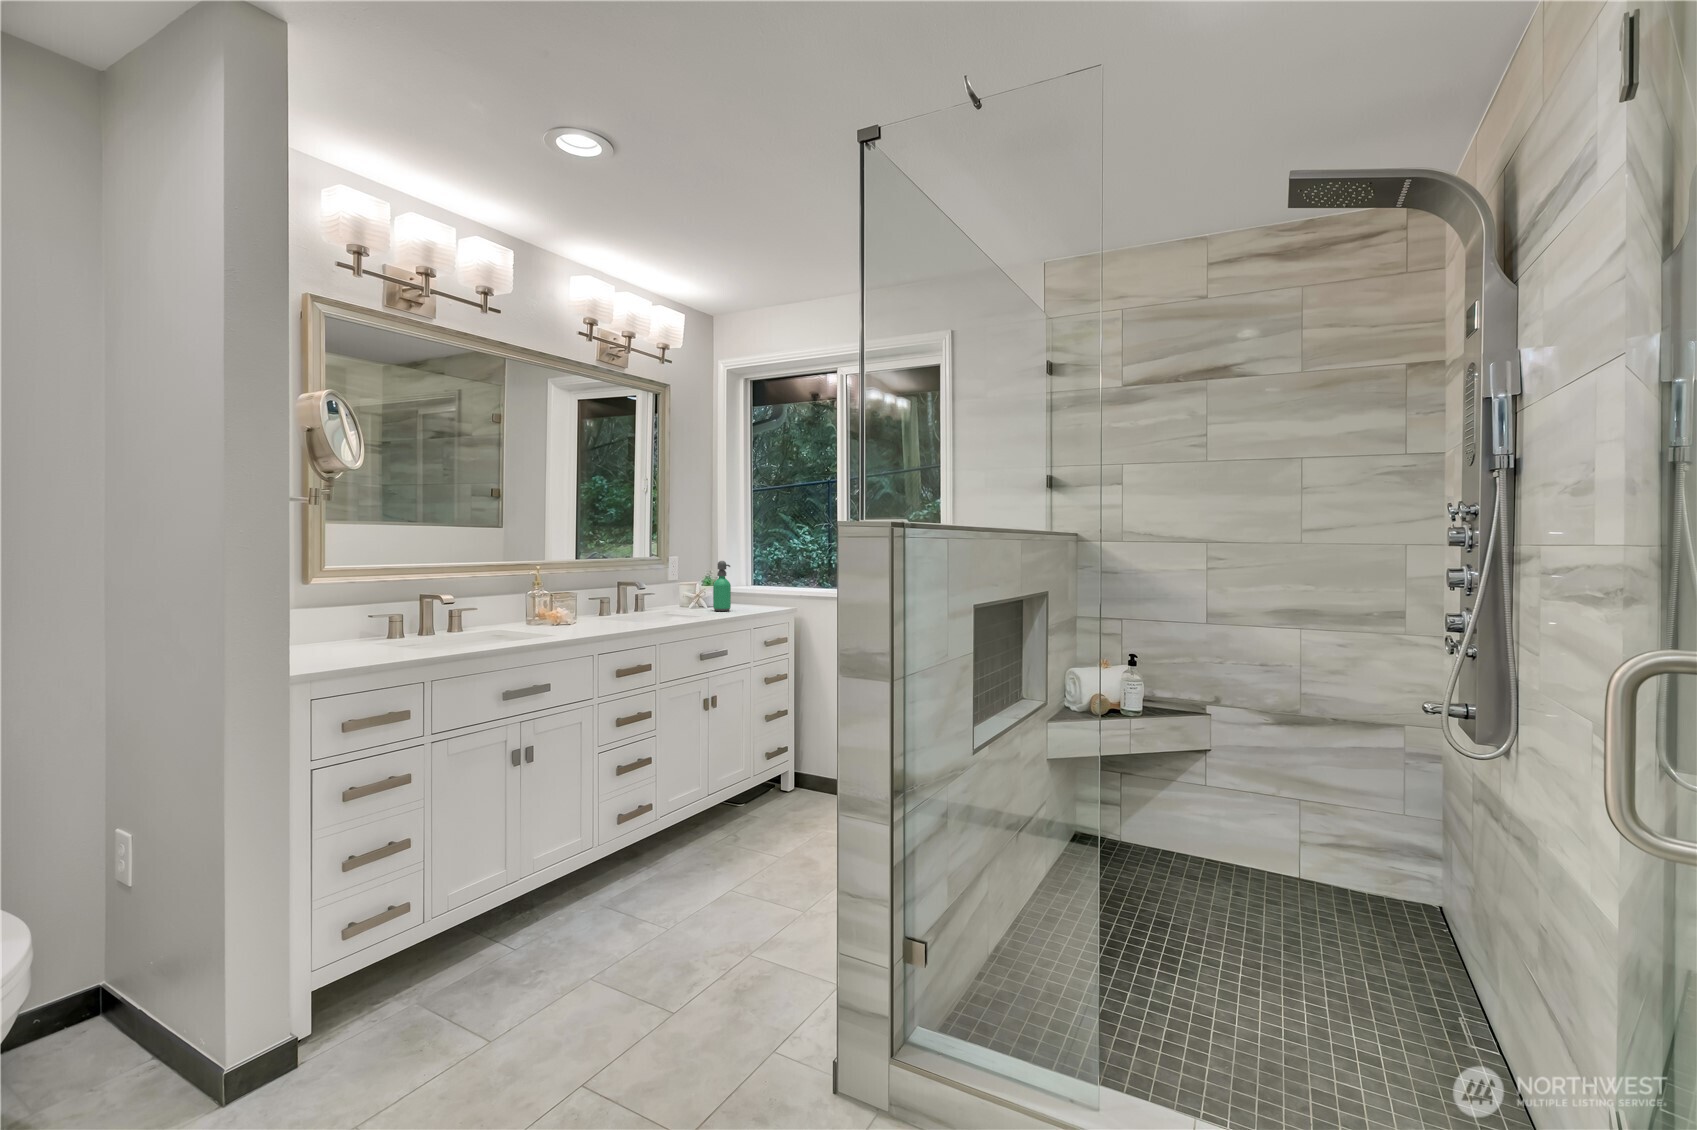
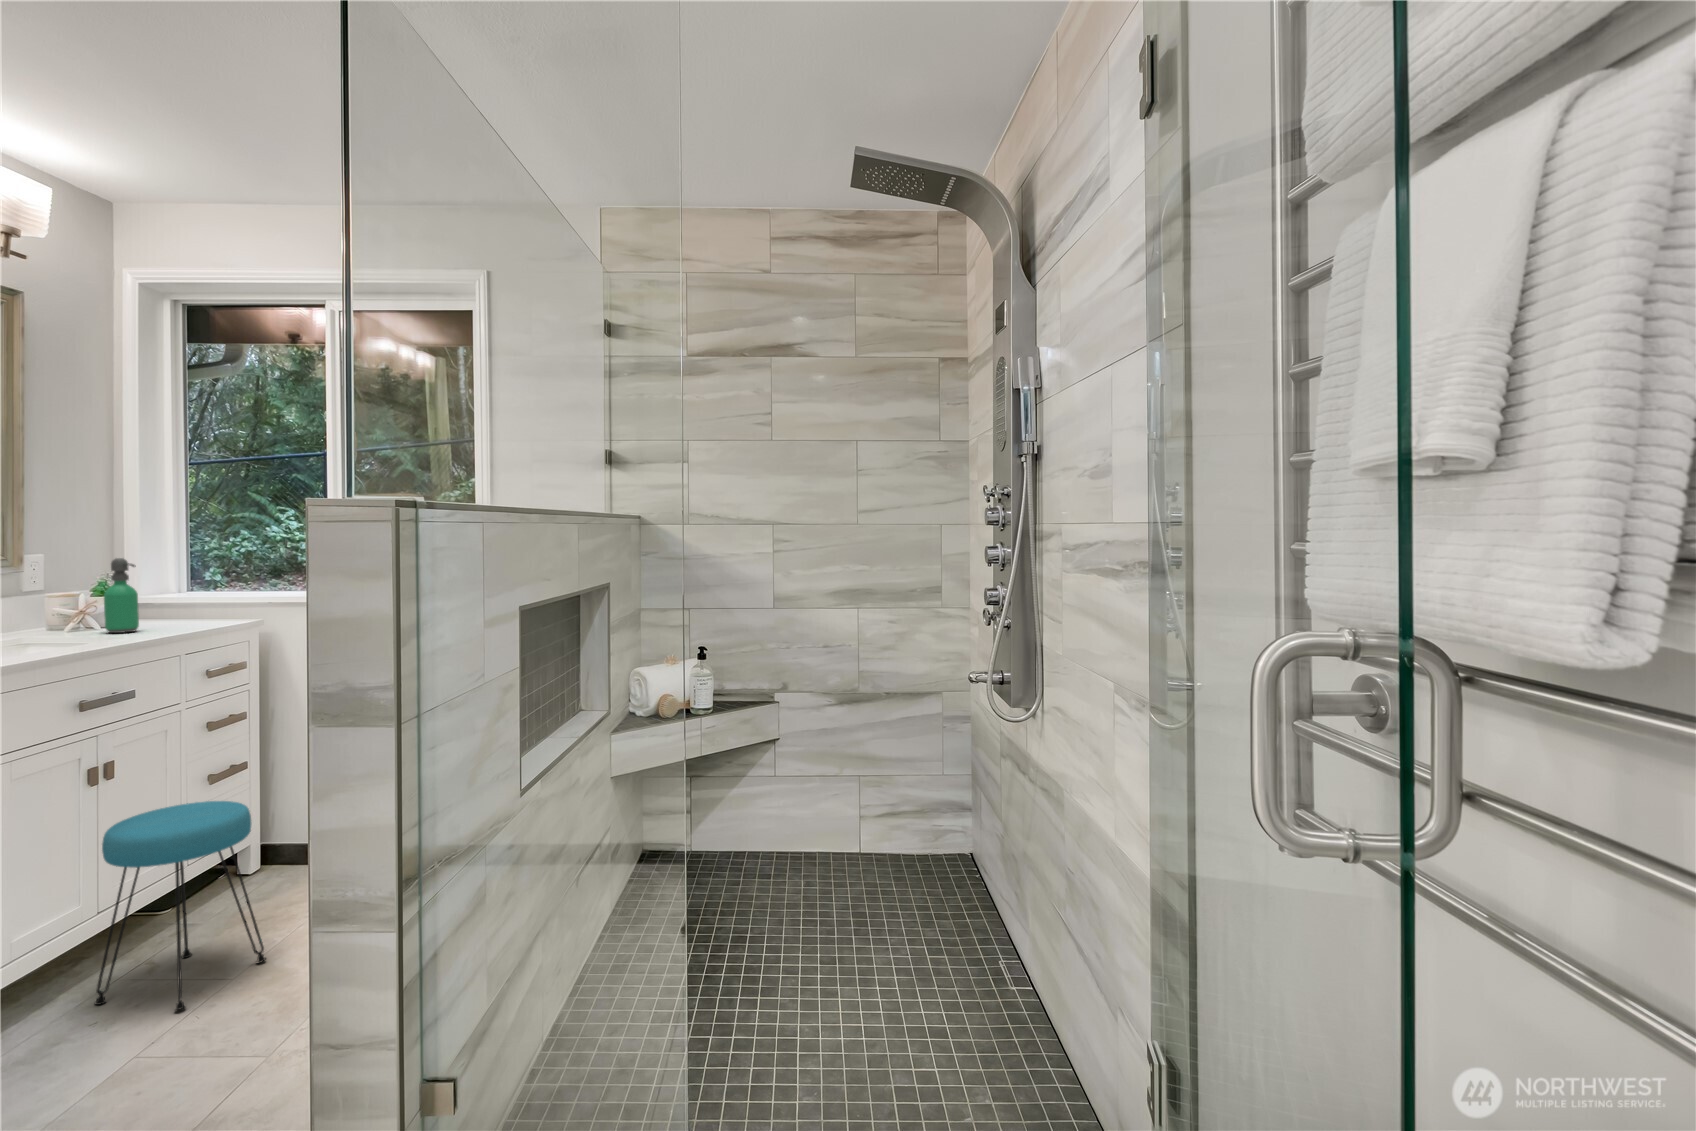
stool: none [705,731,797,869] -> present [95,801,266,1010]

